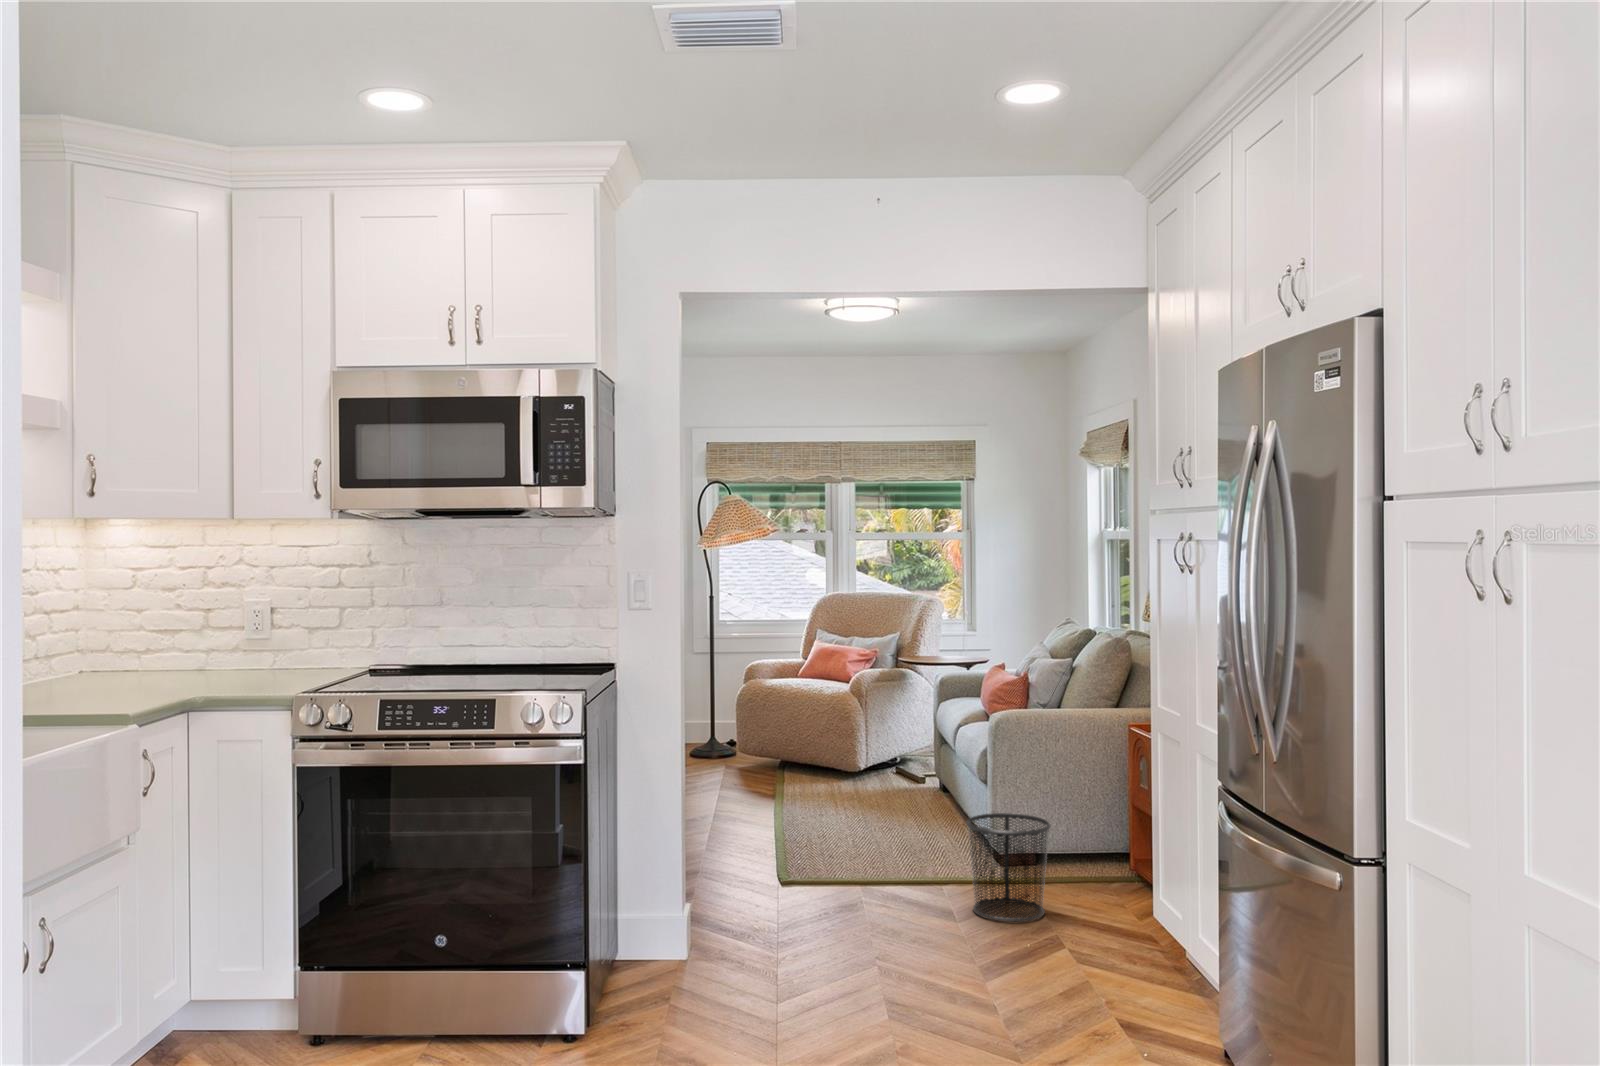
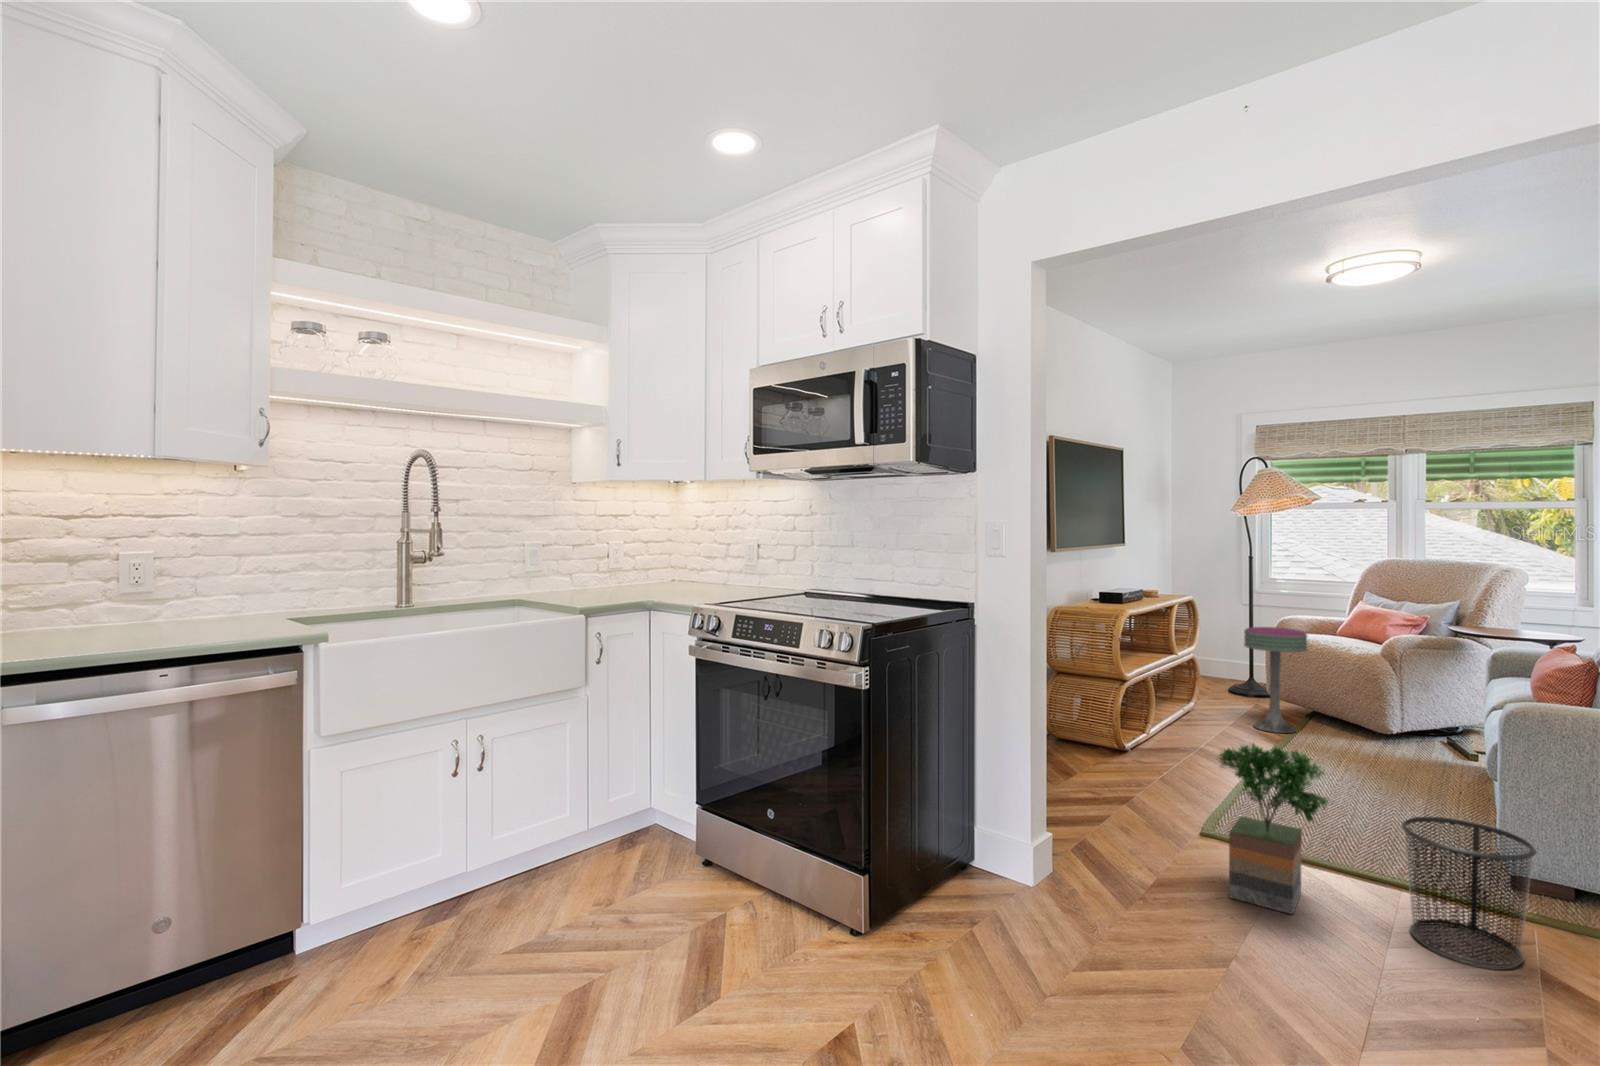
bar stool: none [734,671,792,783] -> present [1244,627,1307,733]
potted tree: none [825,775,922,924] -> present [1218,744,1328,914]

